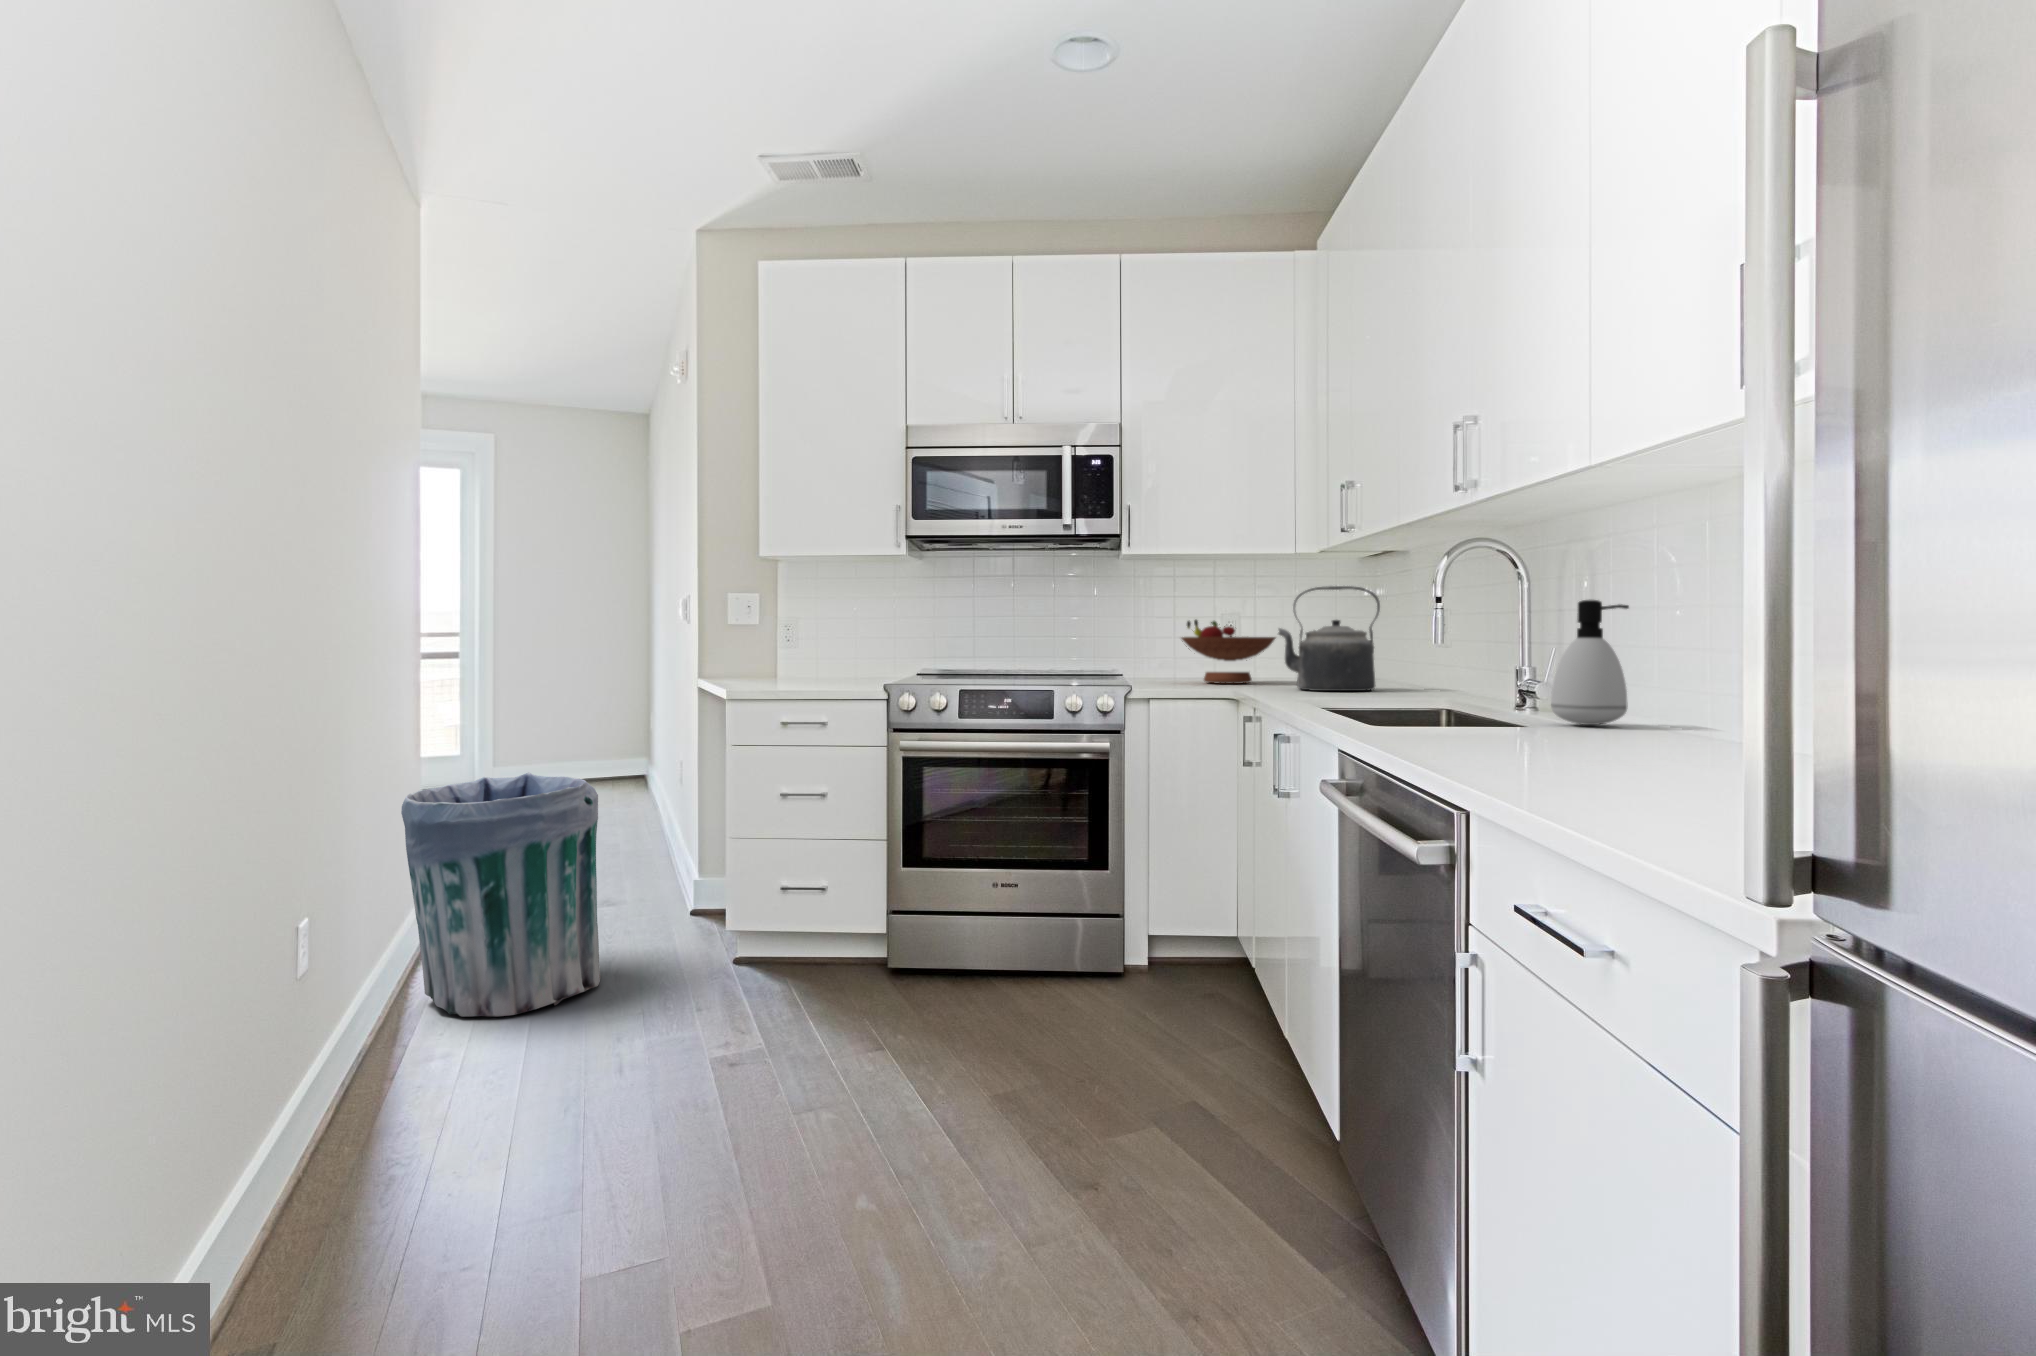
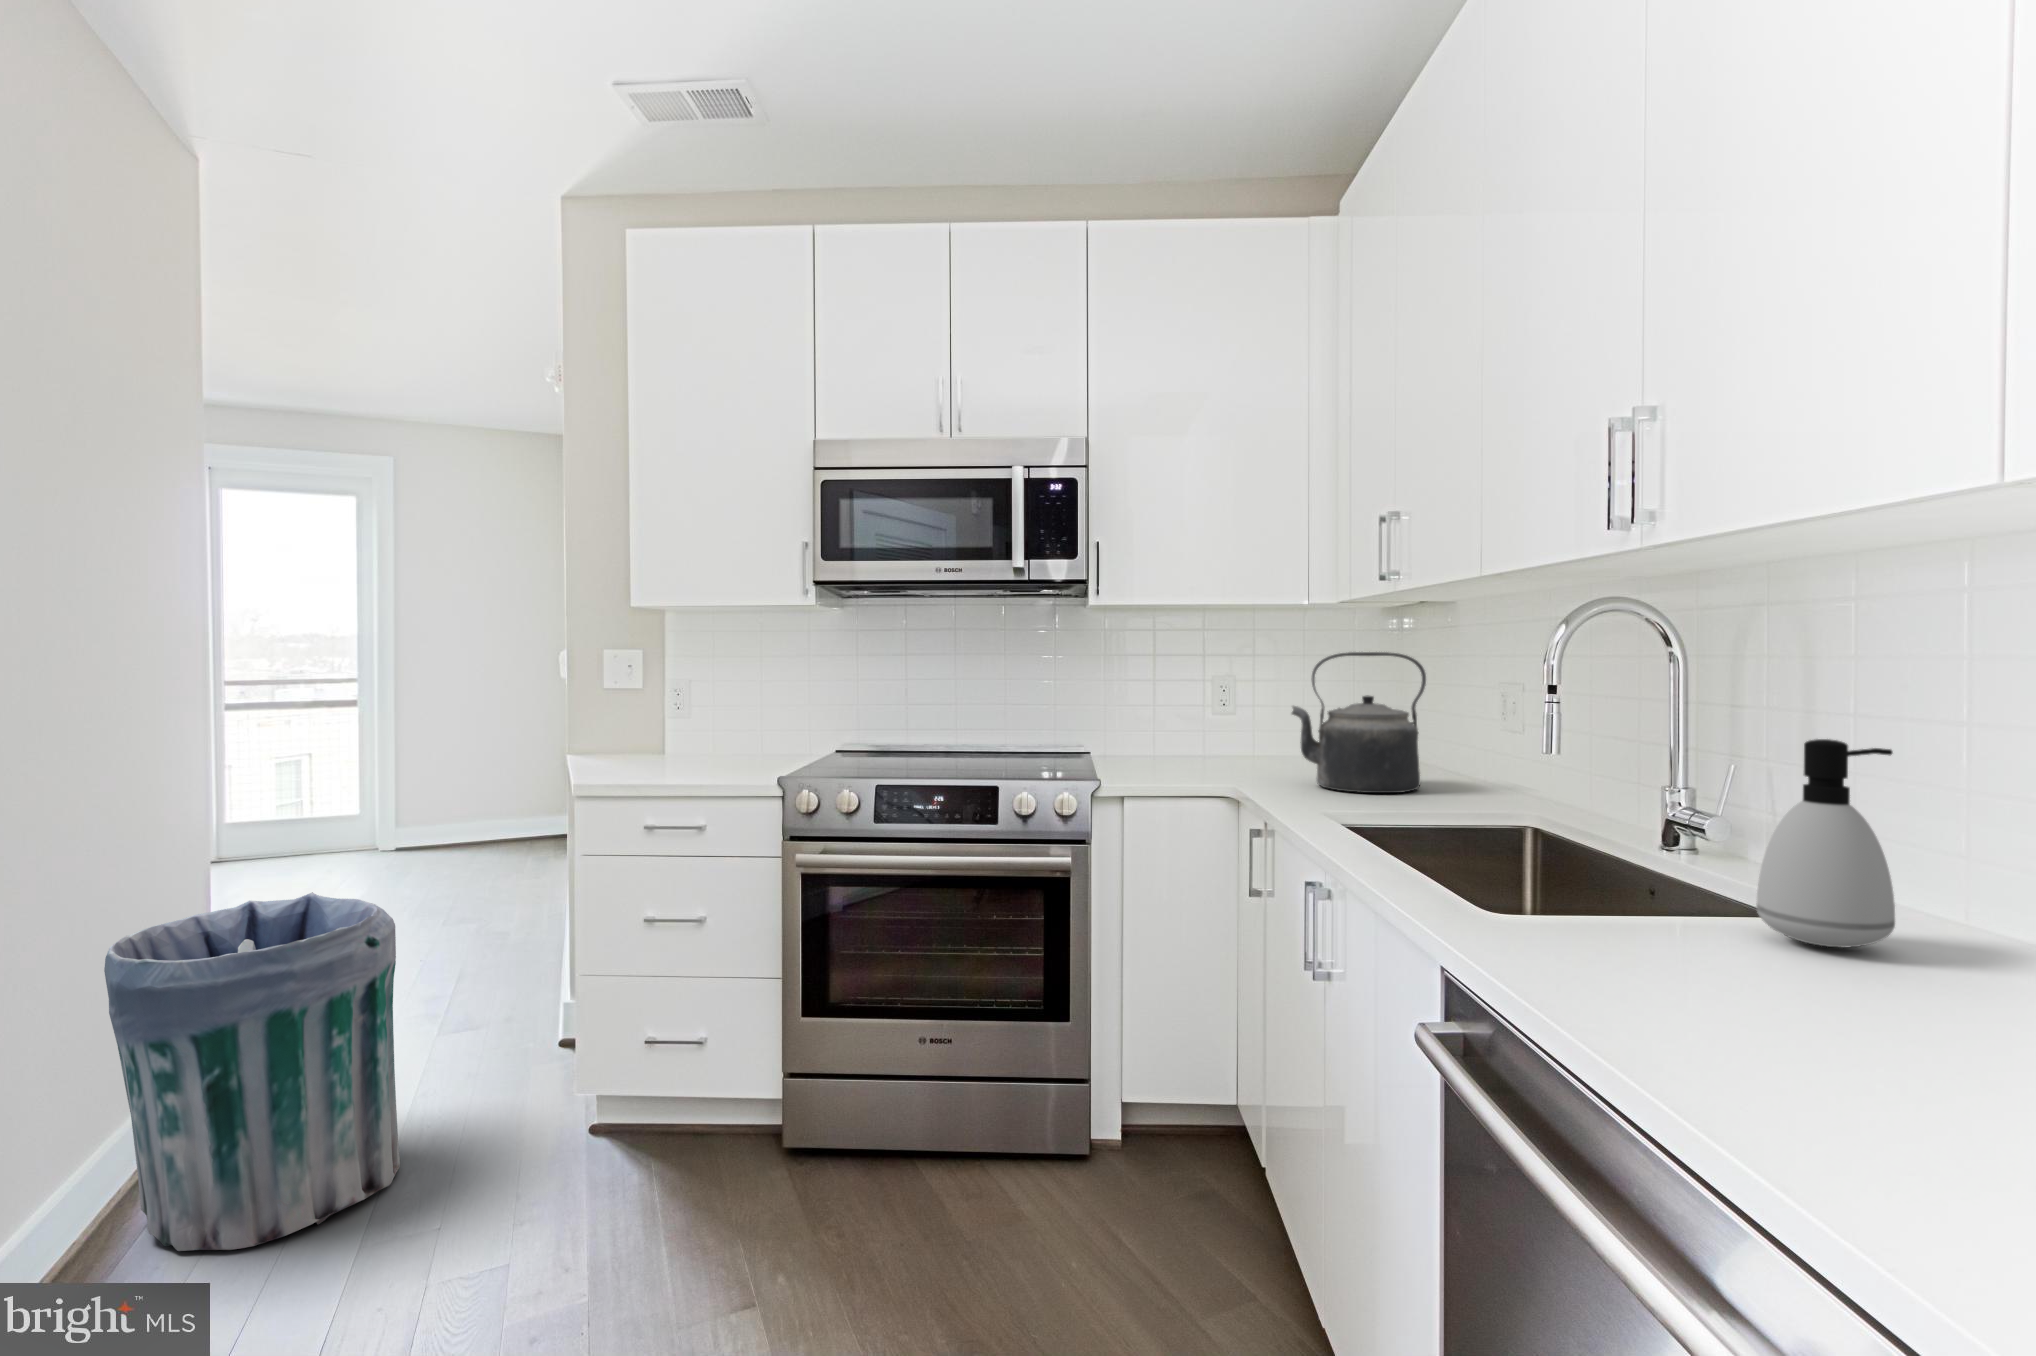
fruit bowl: present [1182,620,1275,684] -> none [1164,684,1287,766]

